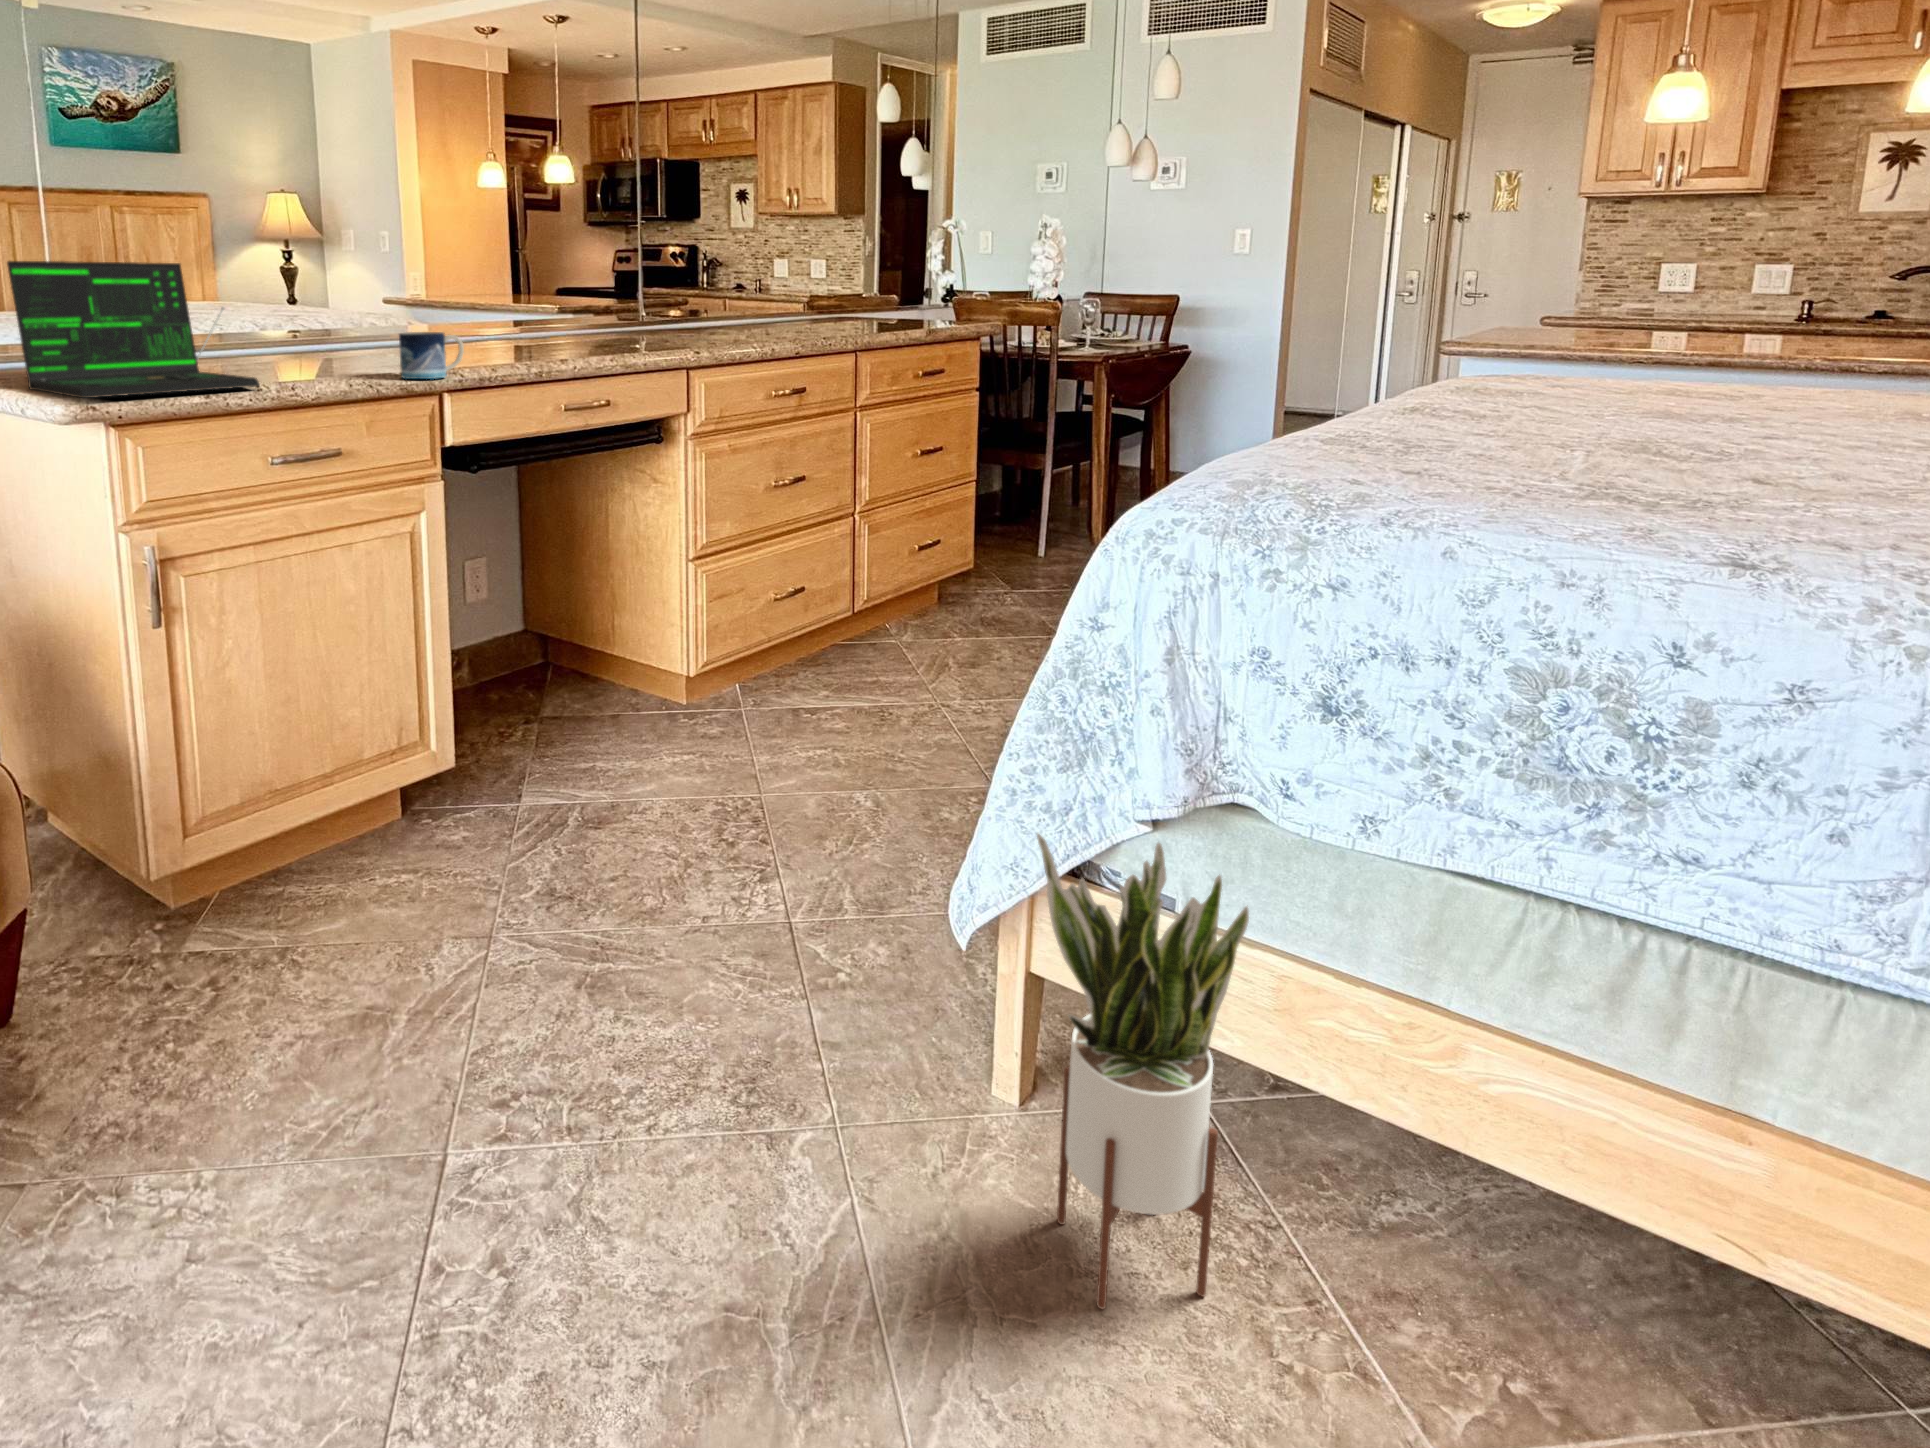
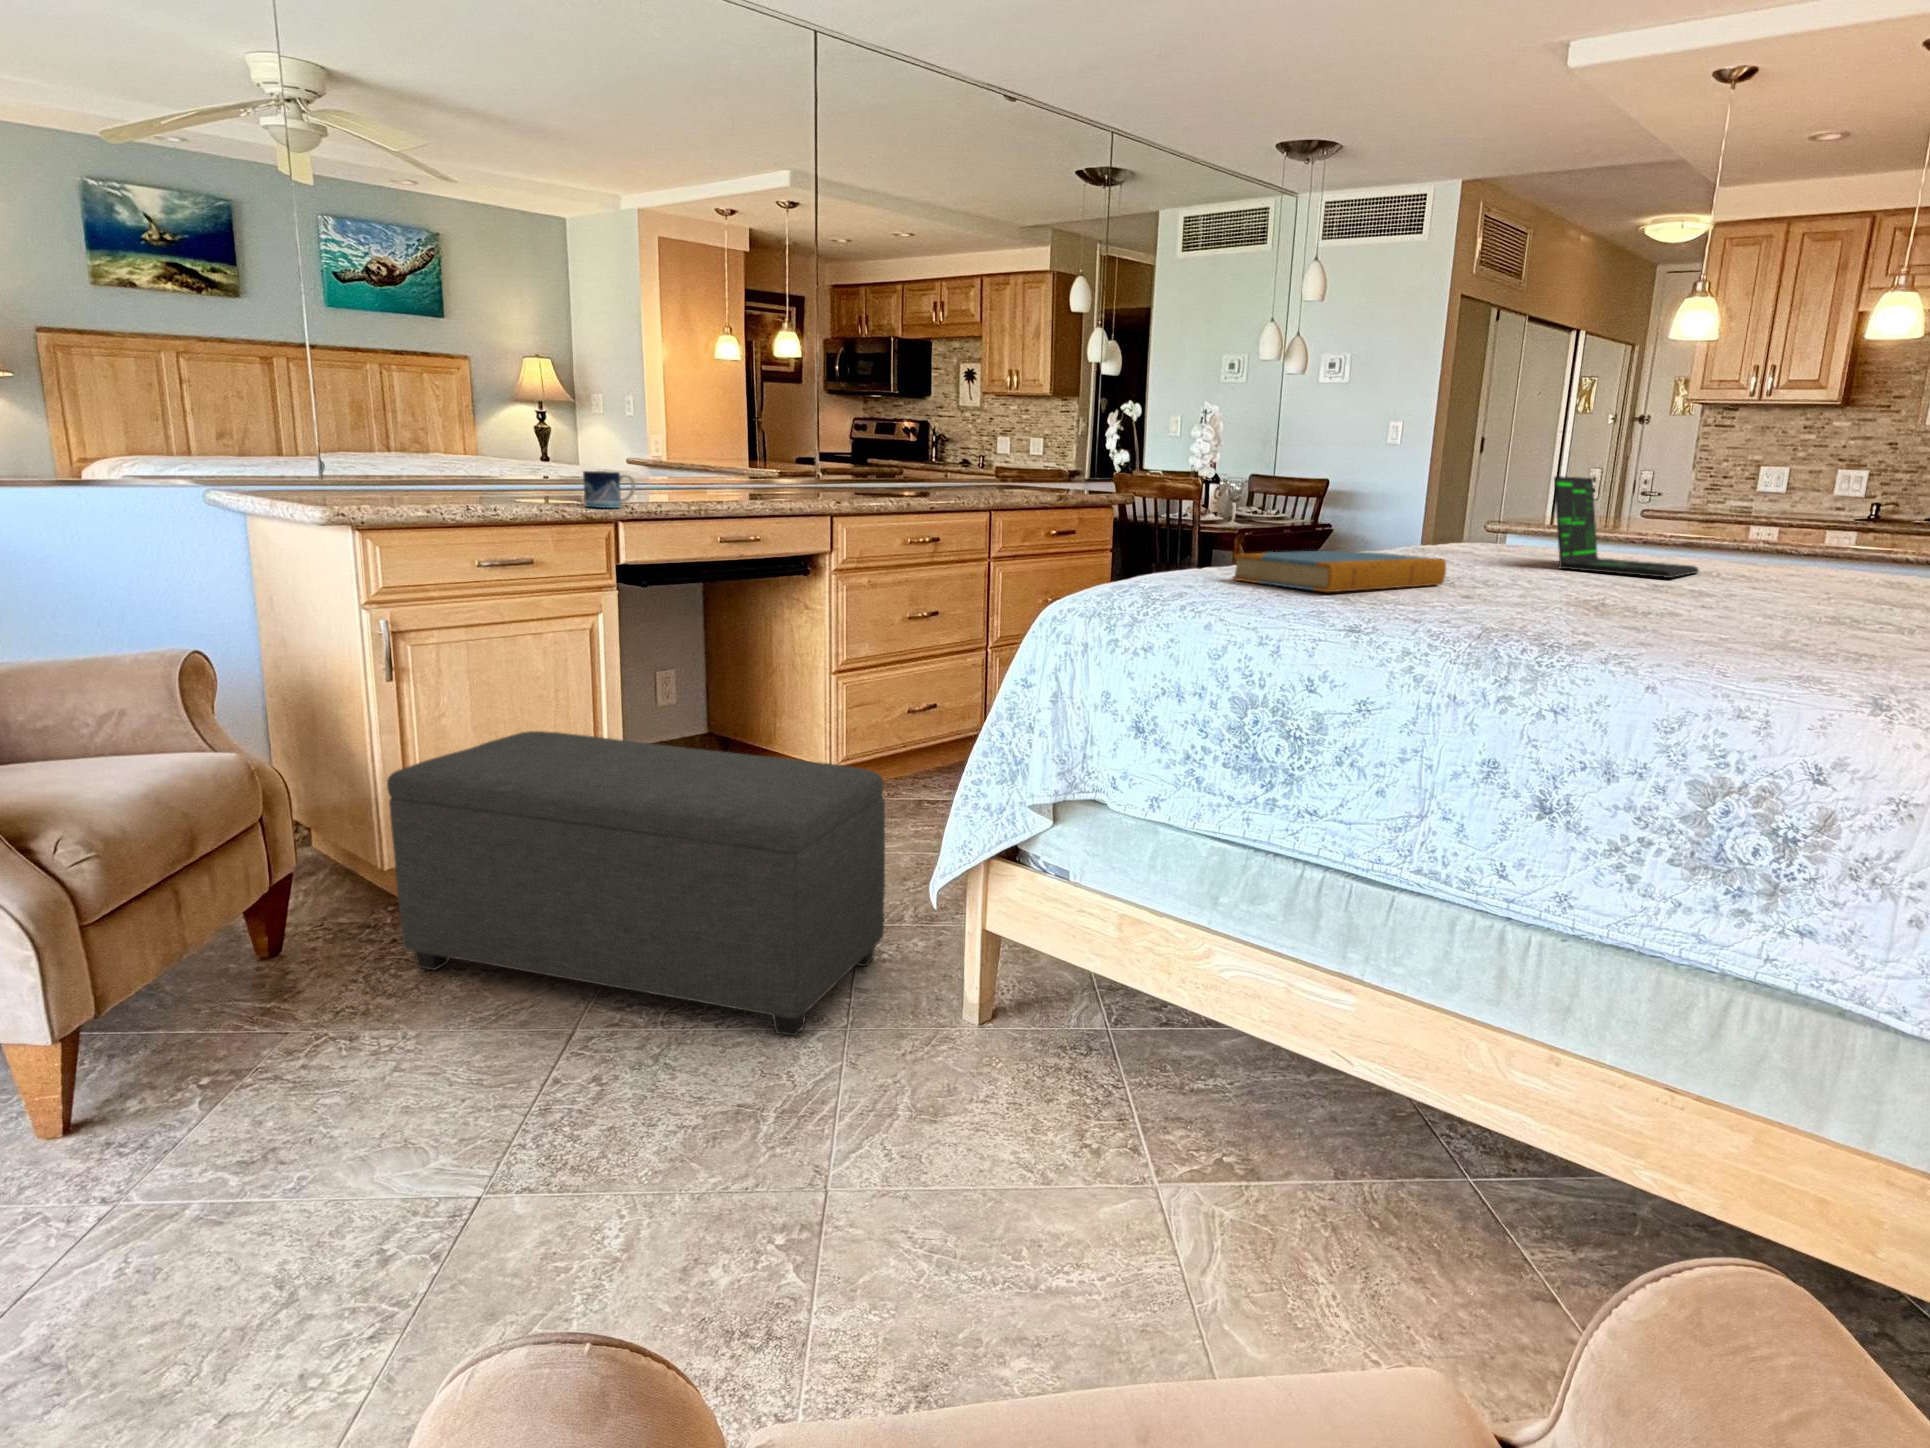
laptop: present [7,261,259,398] -> present [1554,476,1699,578]
book: none [1340,405,1618,476] -> present [1233,551,1446,592]
ottoman: none [166,684,850,1152] -> present [387,731,885,1036]
potted plant: present [1037,834,1249,1309] -> none [945,806,1076,1114]

